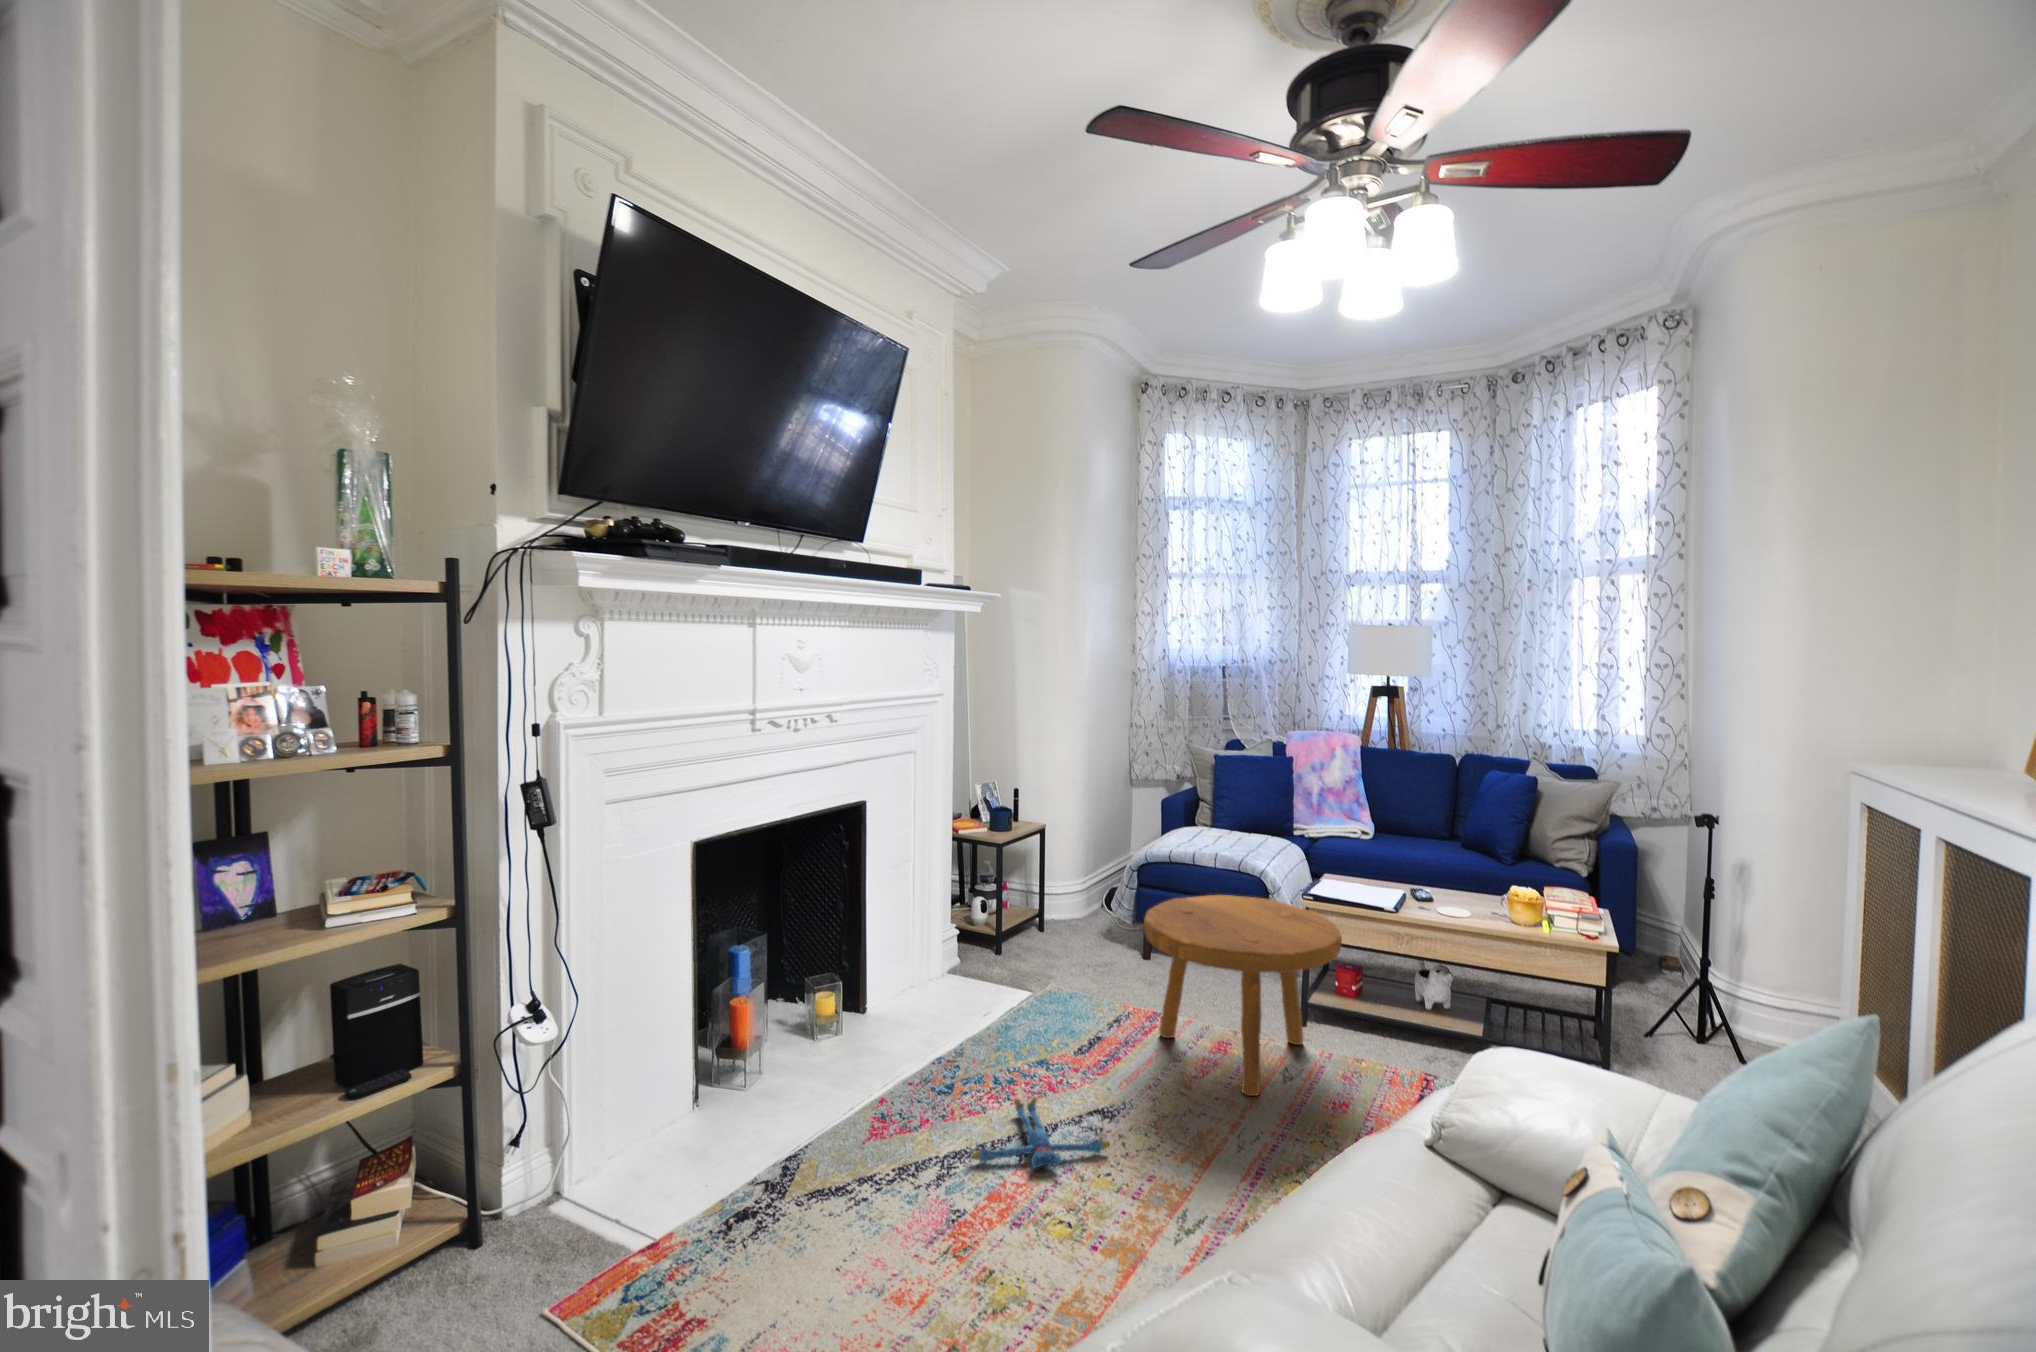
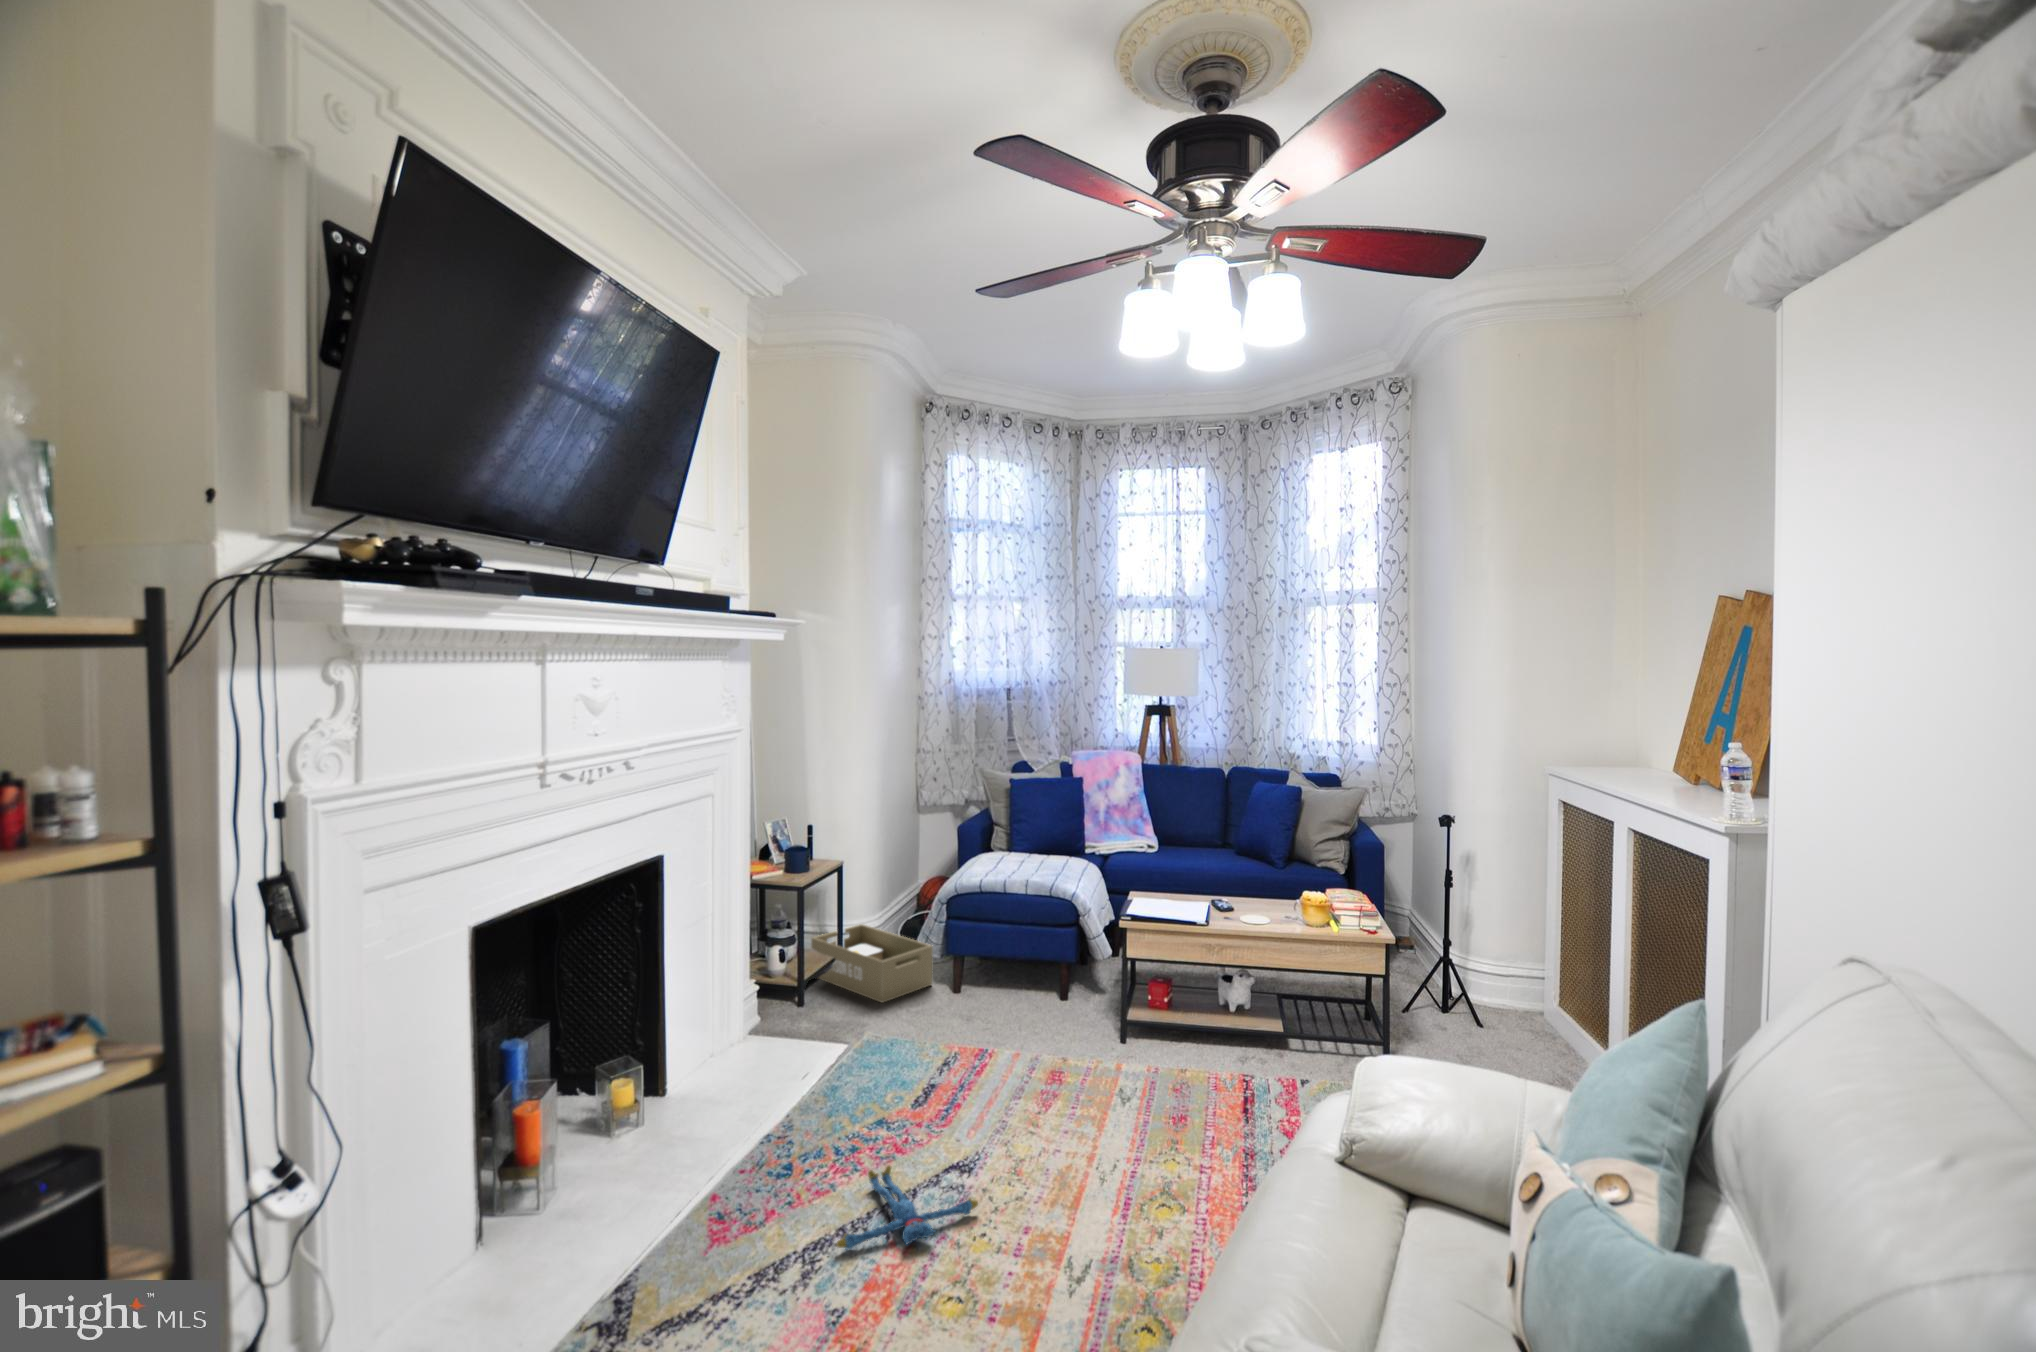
storage box: none [1014,885,1125,959] -> present [811,924,933,1003]
footstool: present [1143,895,1342,1096] -> none [979,923,1171,1125]

